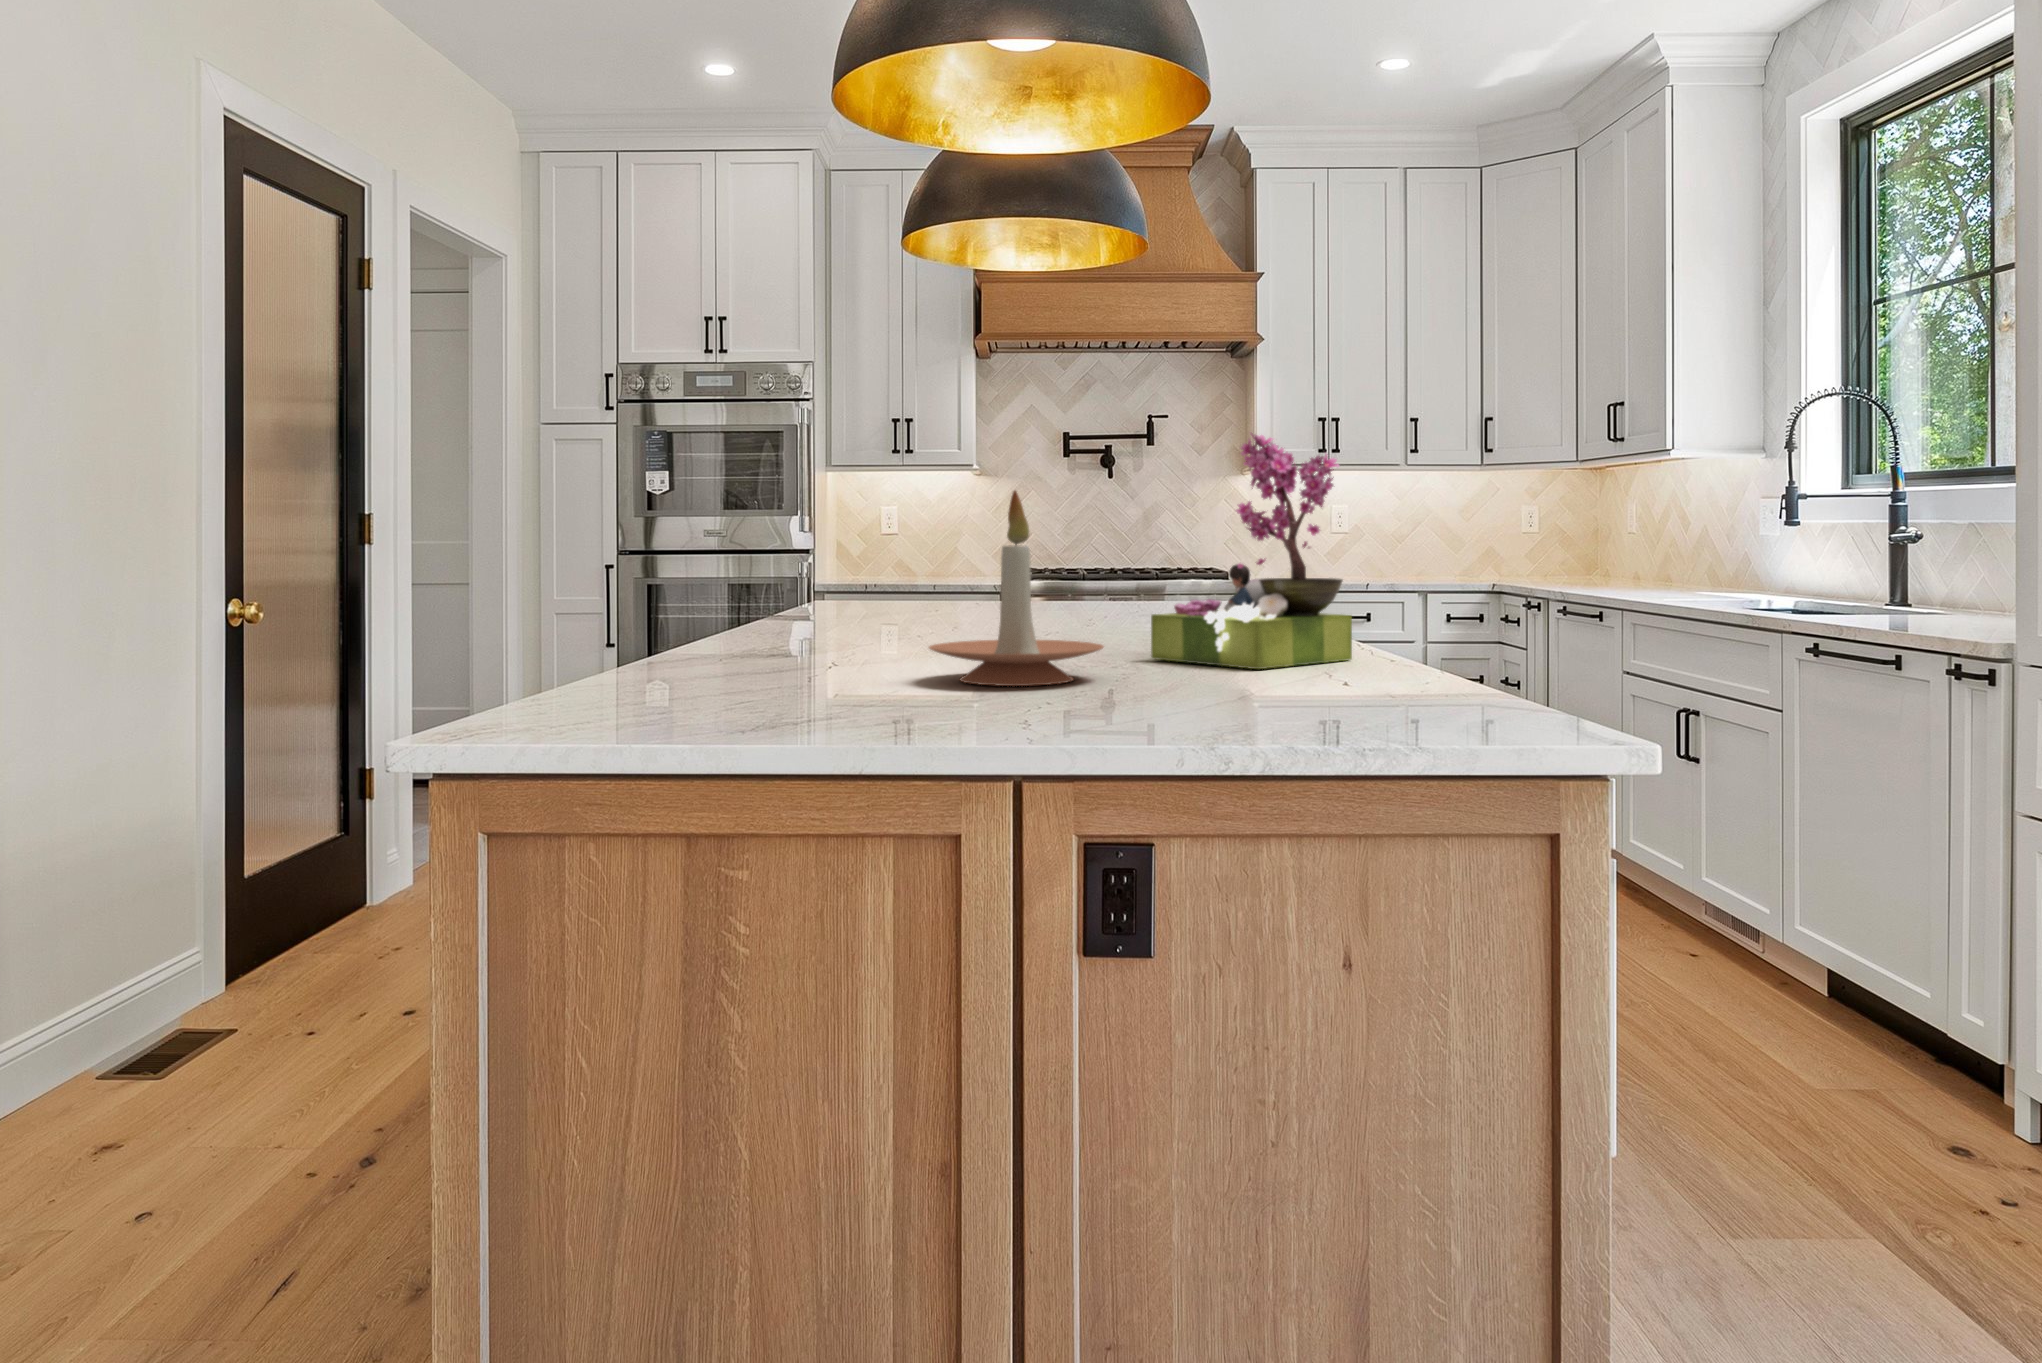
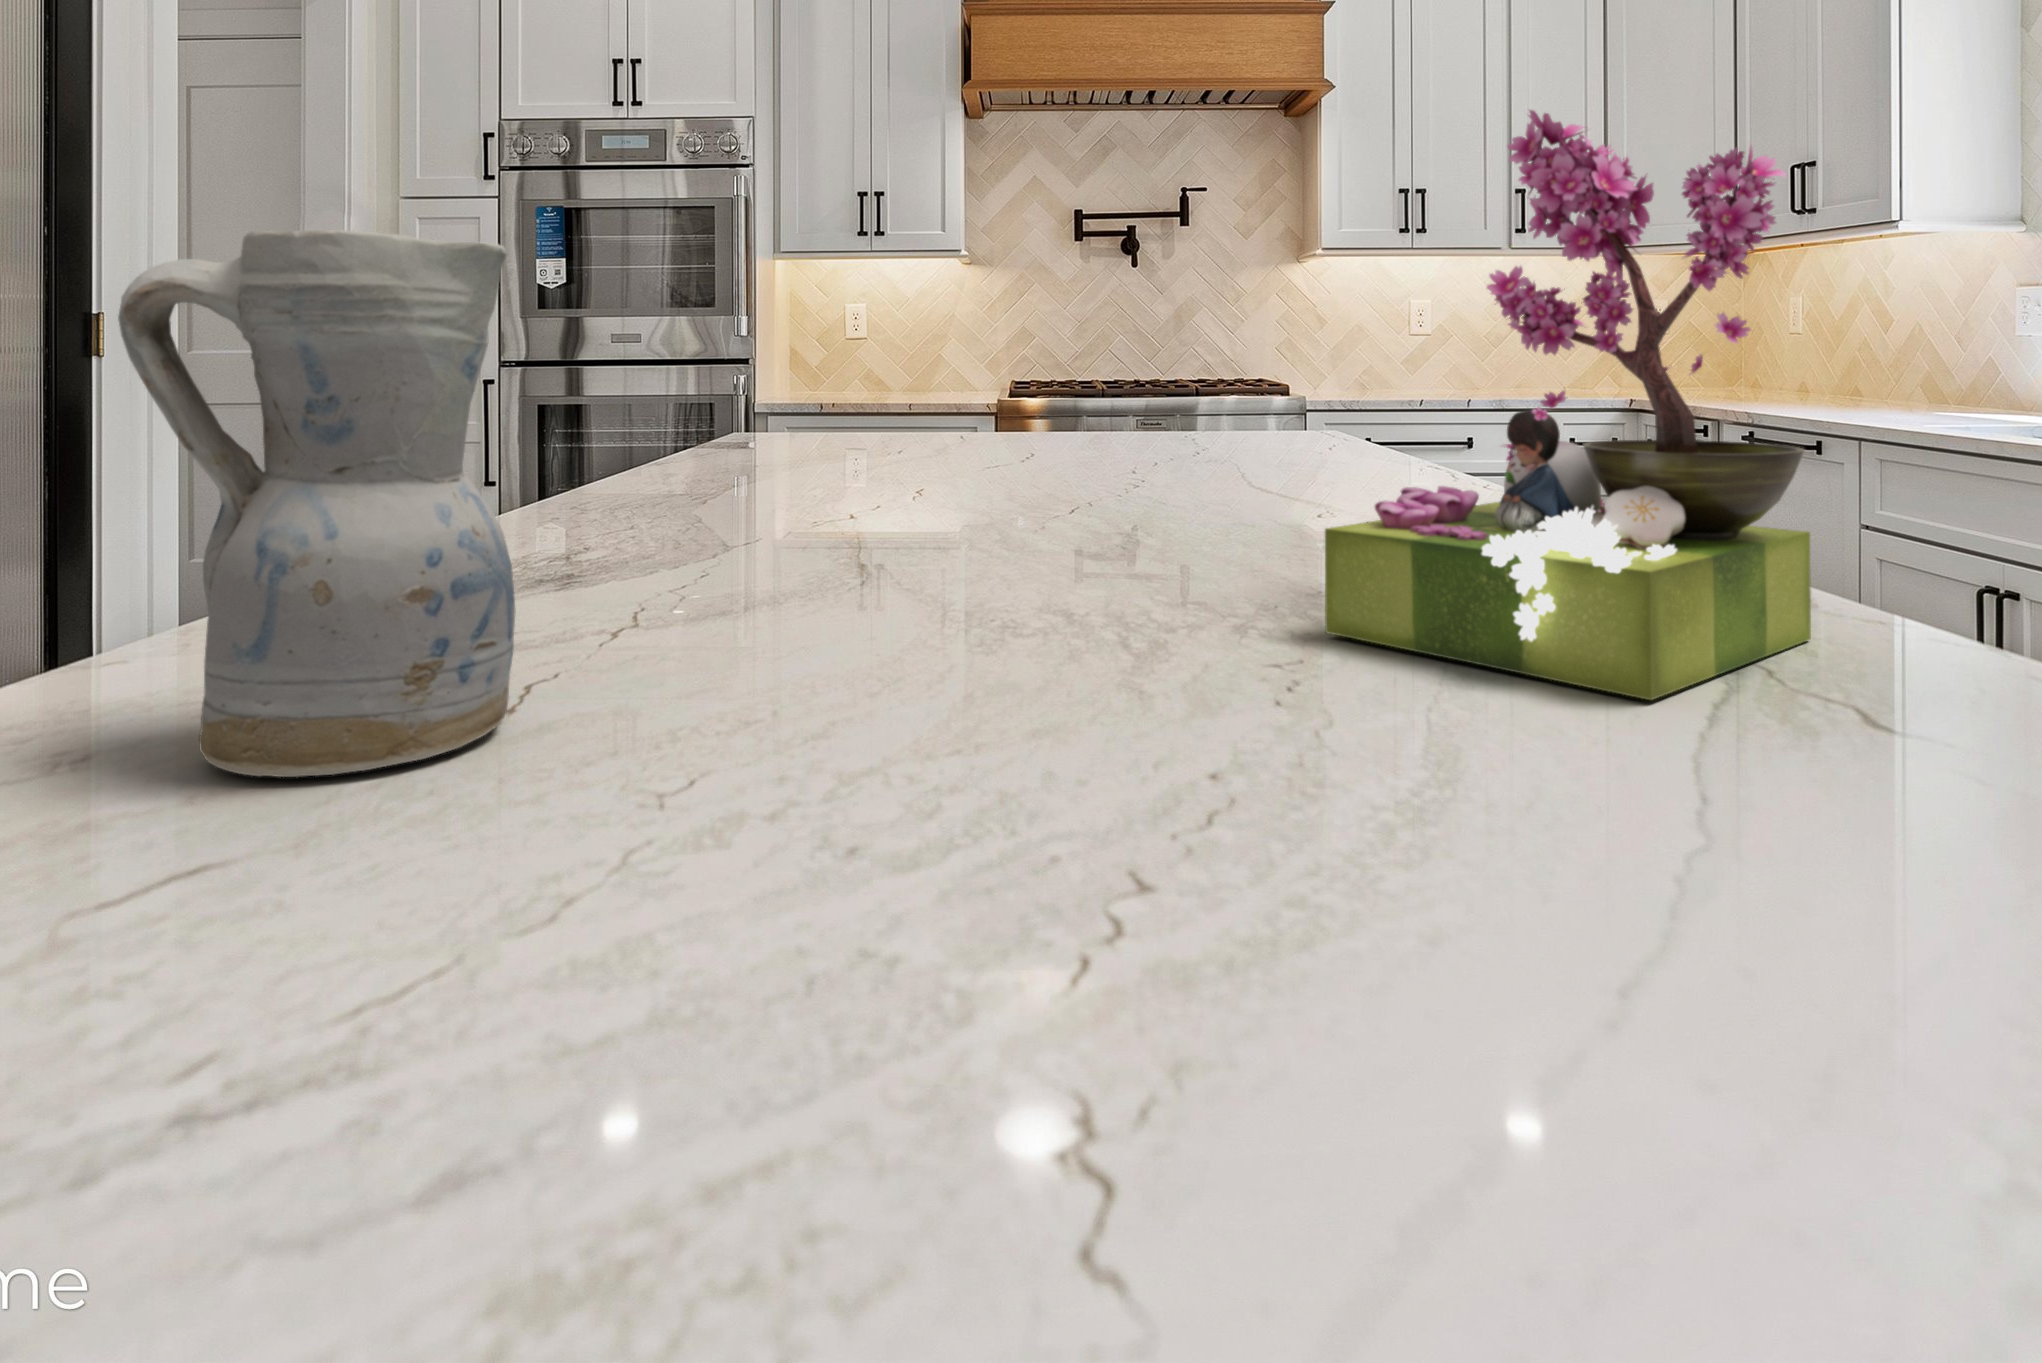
candle holder: present [929,491,1103,686] -> none [740,212,1265,832]
ceramic pitcher: none [708,494,837,681] -> present [118,229,516,777]

